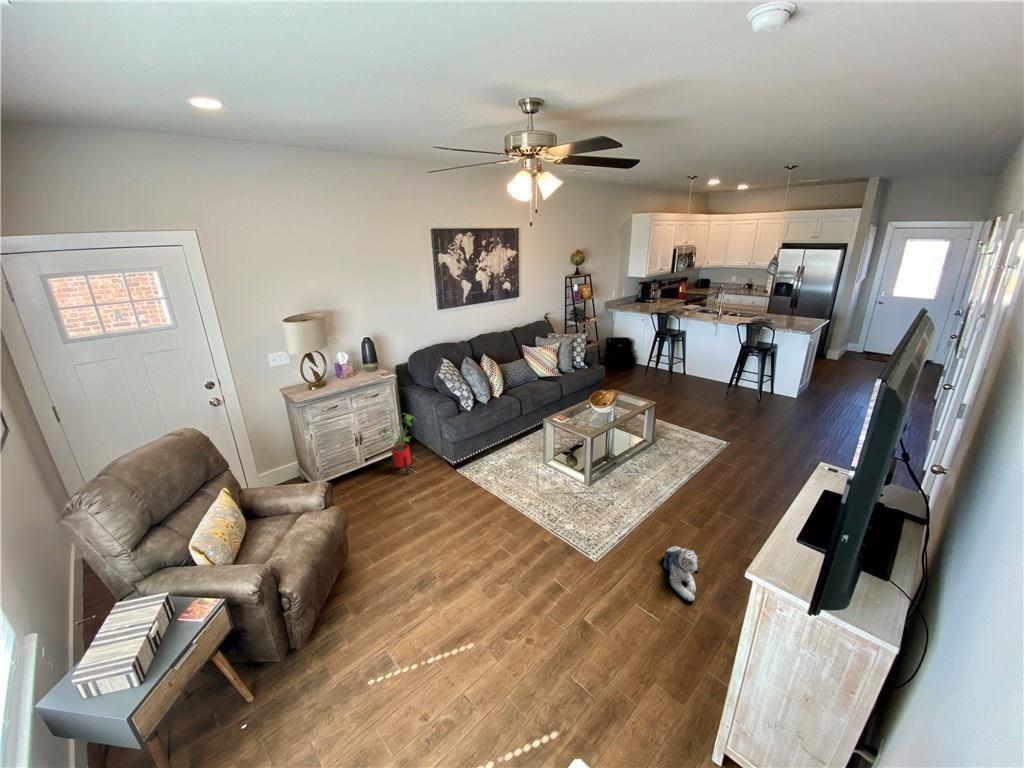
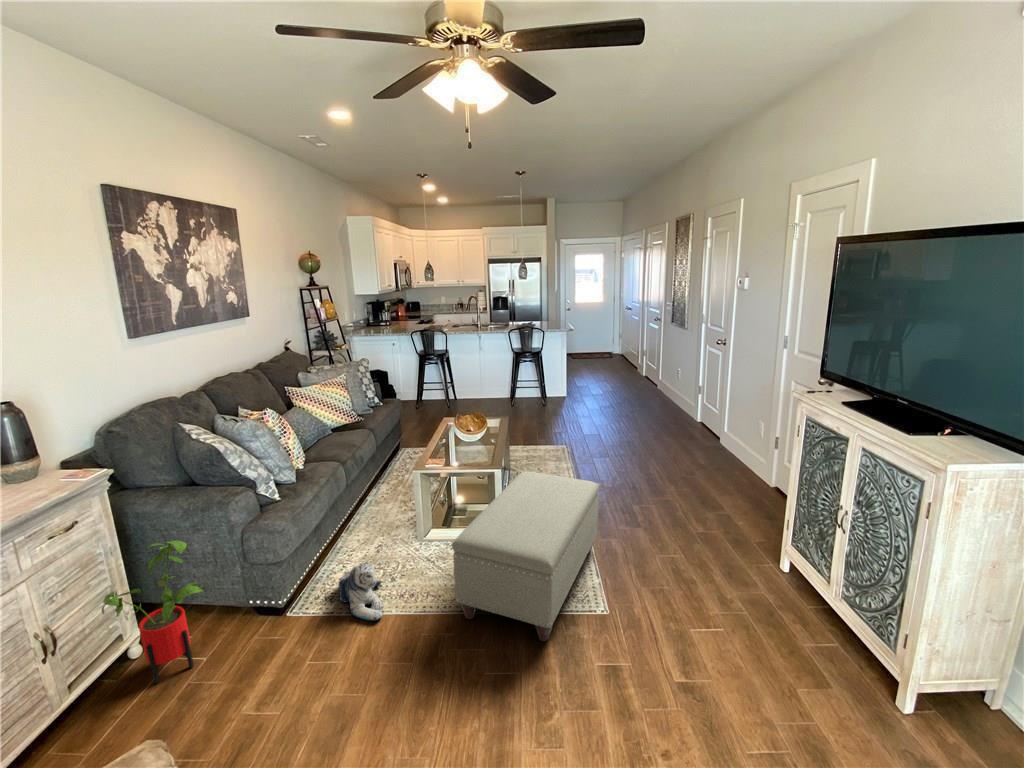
ottoman: none [512,444,651,551] -> present [452,471,599,641]
plush toy: present [663,546,700,601] -> present [339,562,382,621]

